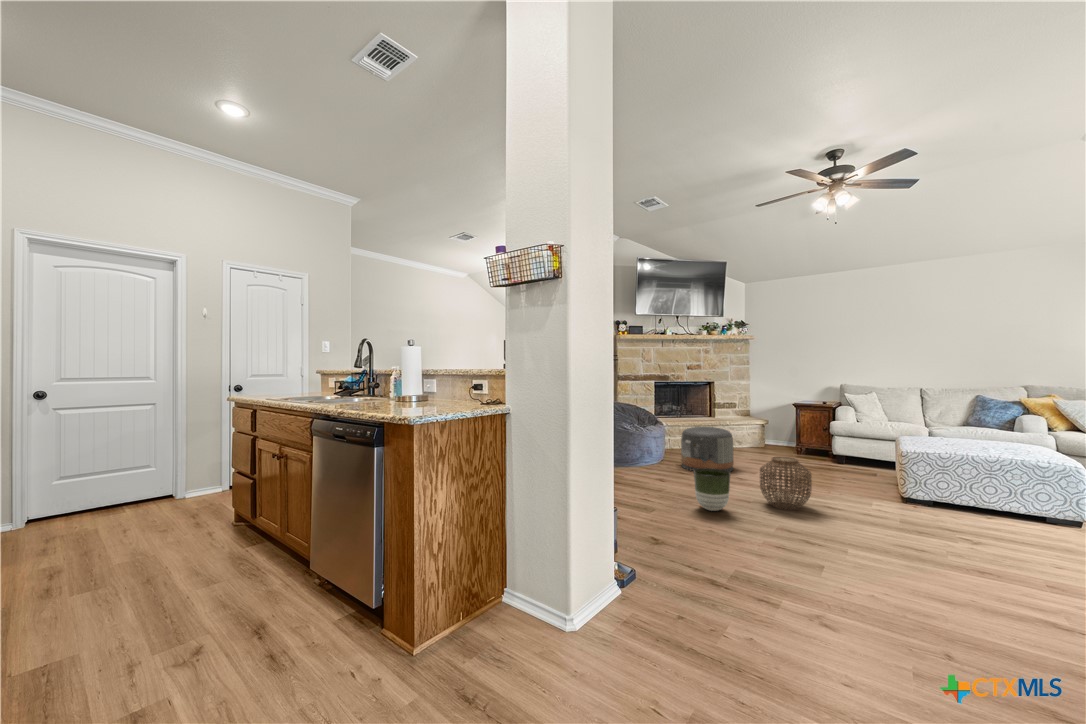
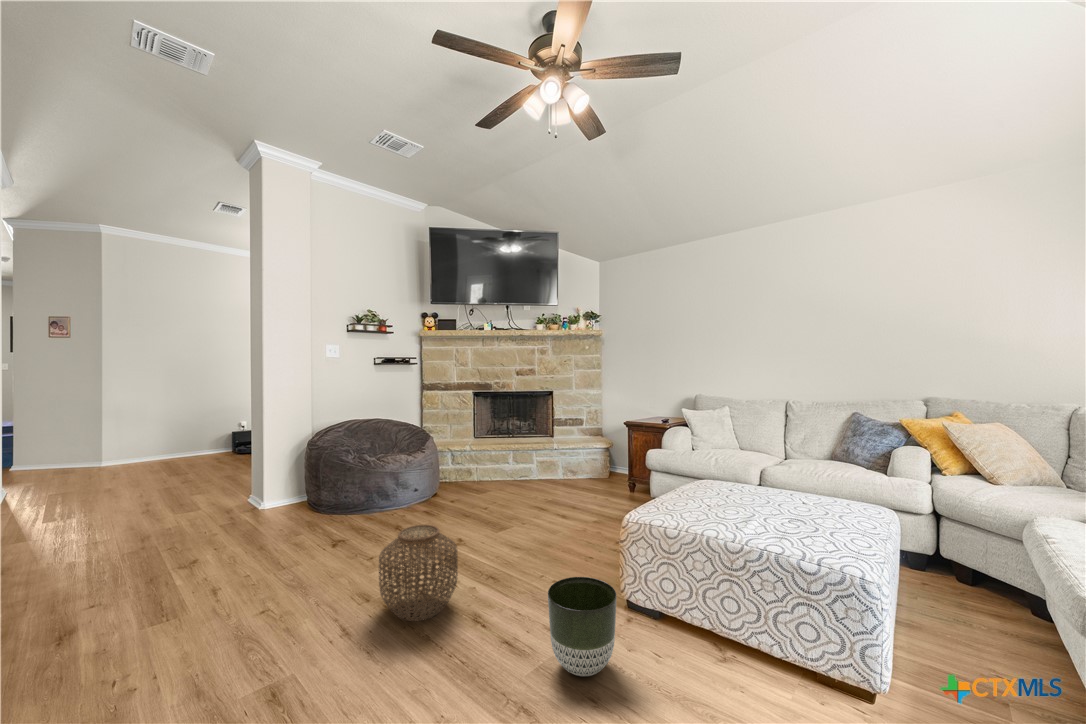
pouf: present [681,427,734,472] -> none [431,456,500,525]
planter: present [694,468,730,511] -> present [548,577,617,677]

